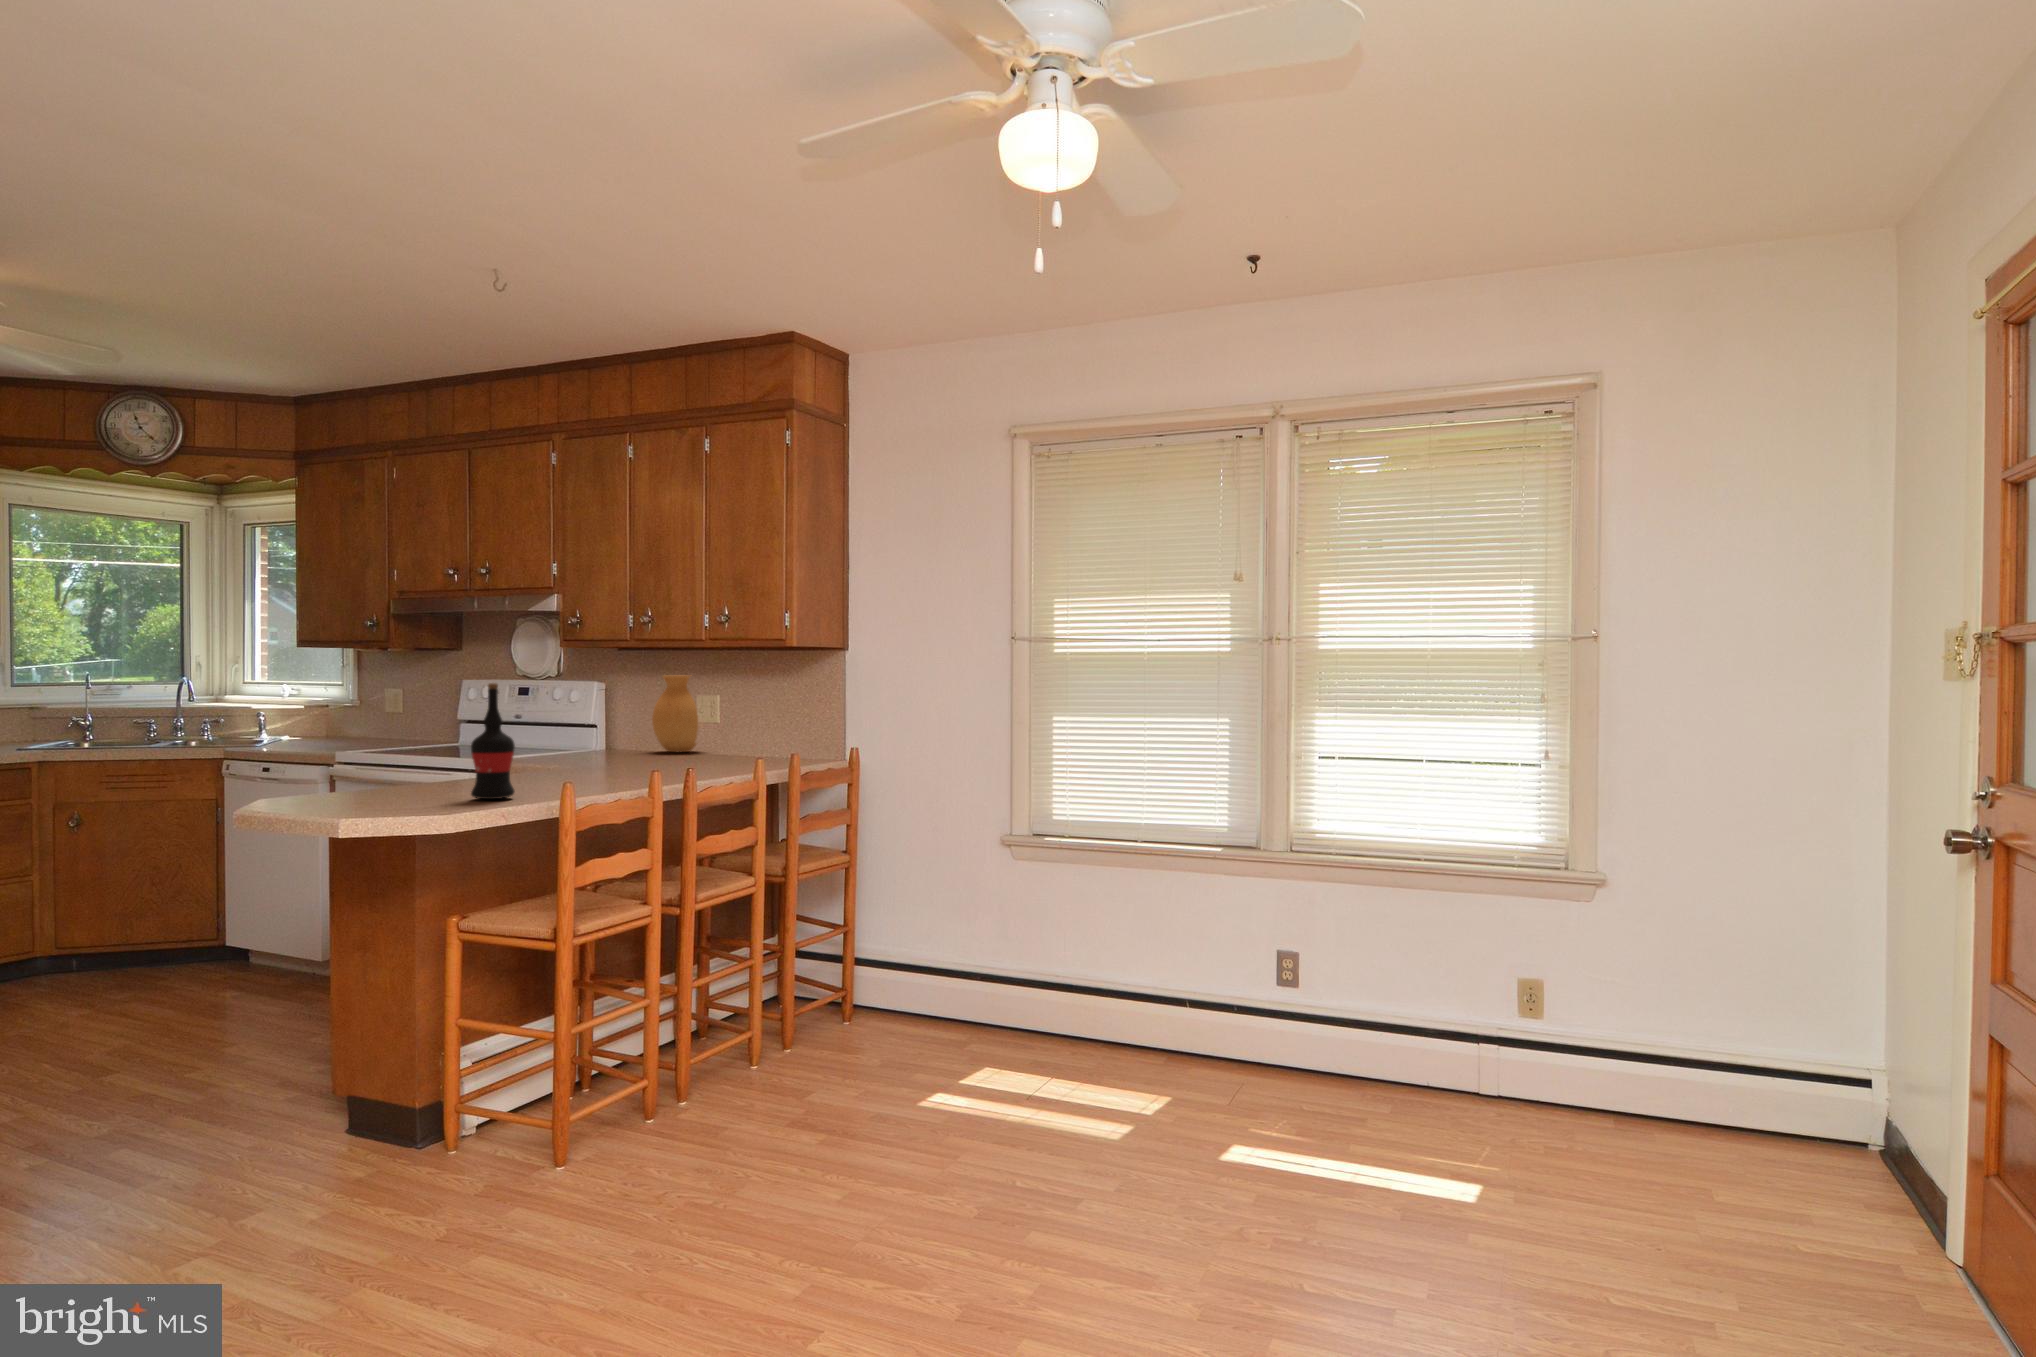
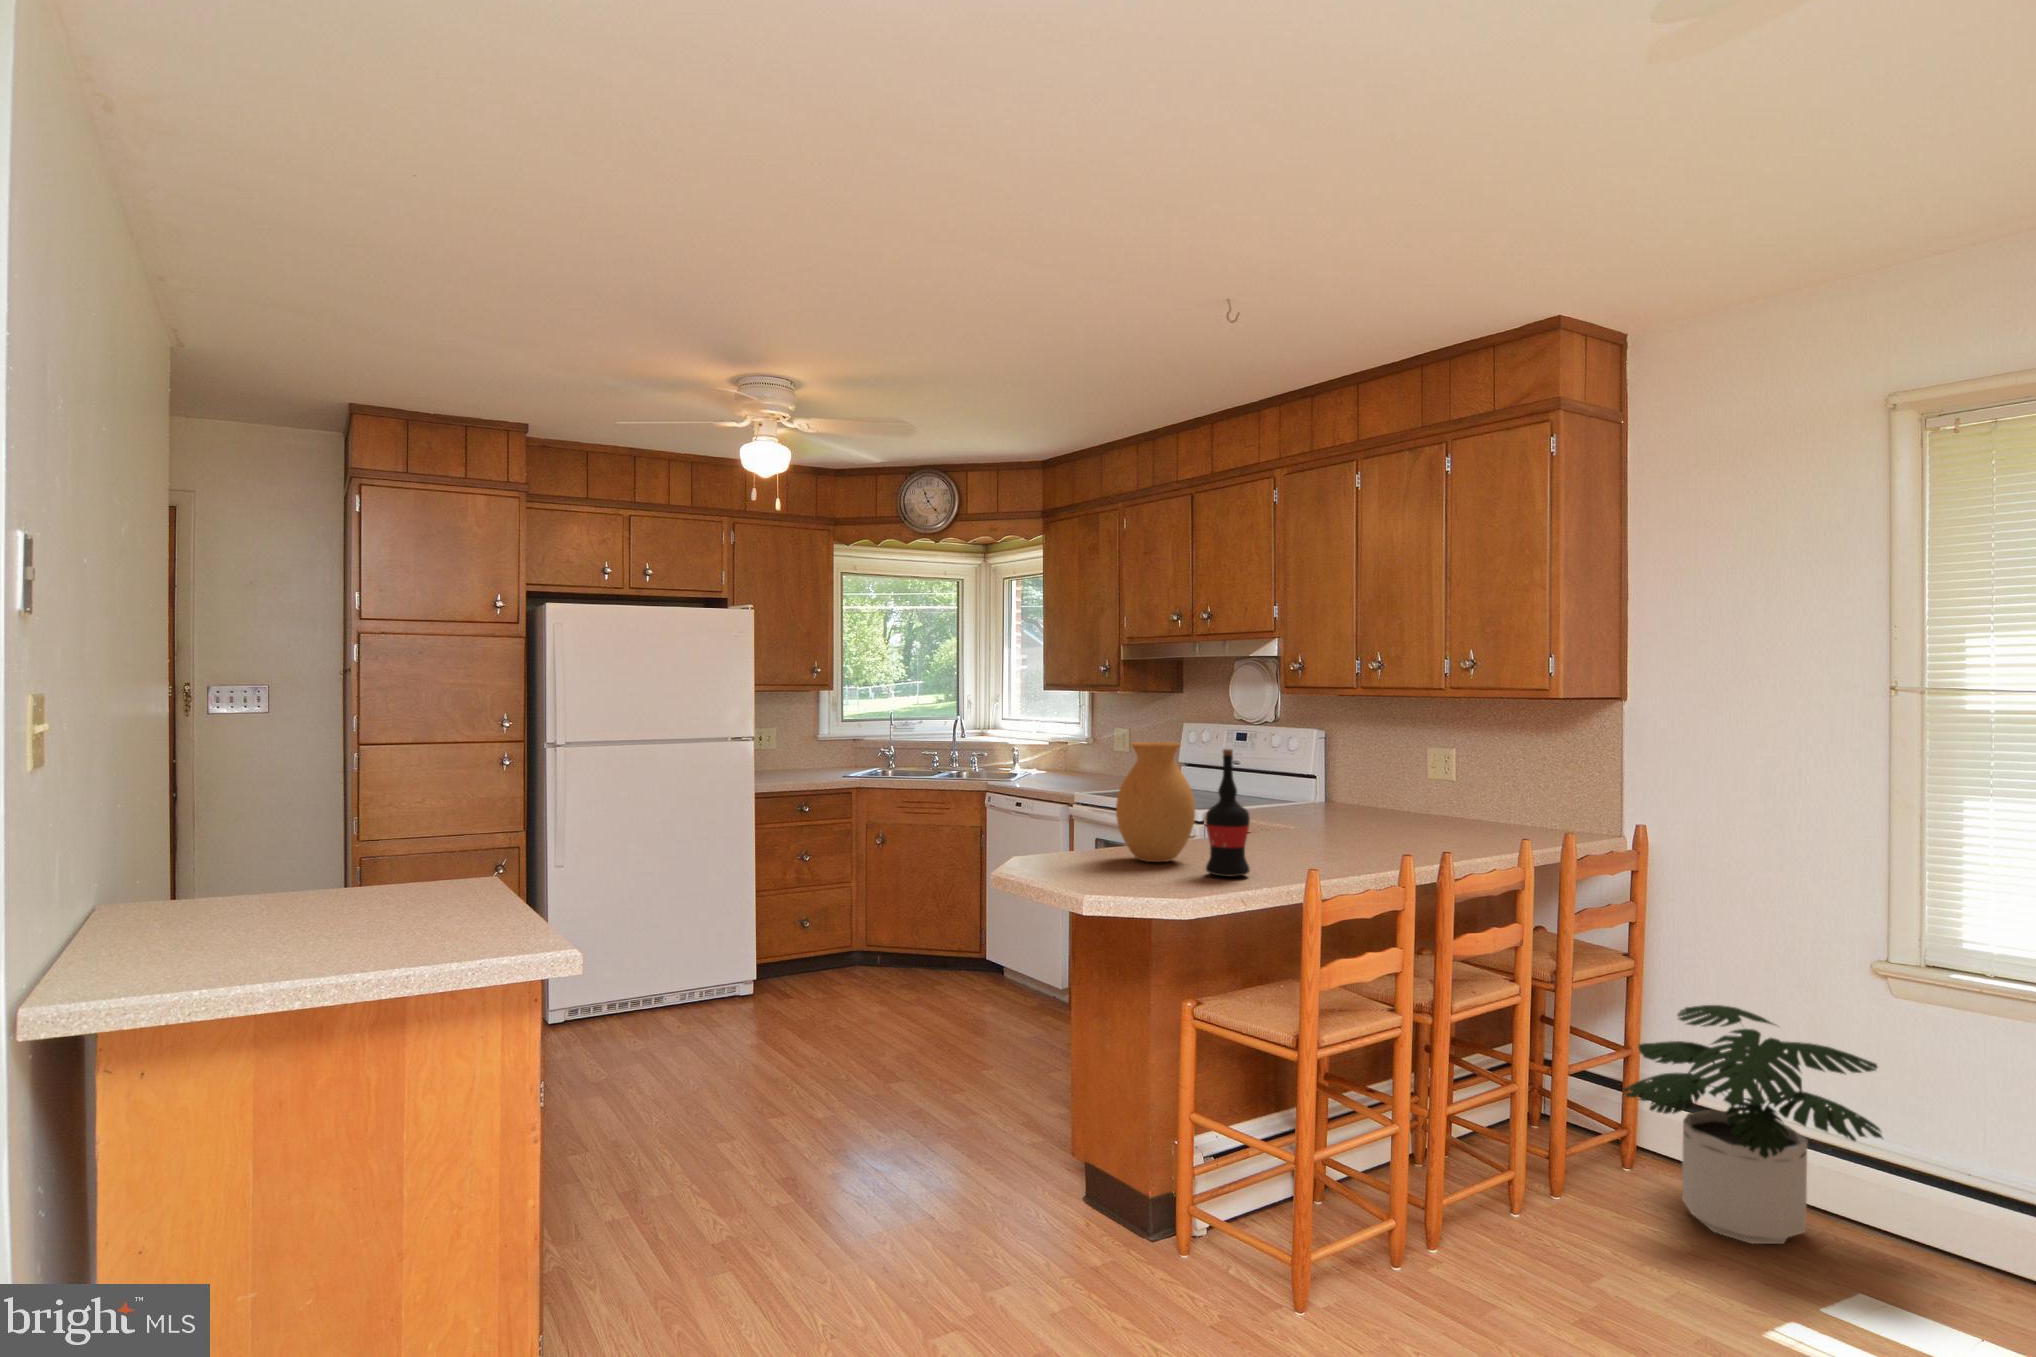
vase: present [652,676,698,752] -> present [1116,742,1195,862]
potted plant: none [832,881,1001,1051] -> present [1624,1005,1882,1244]

